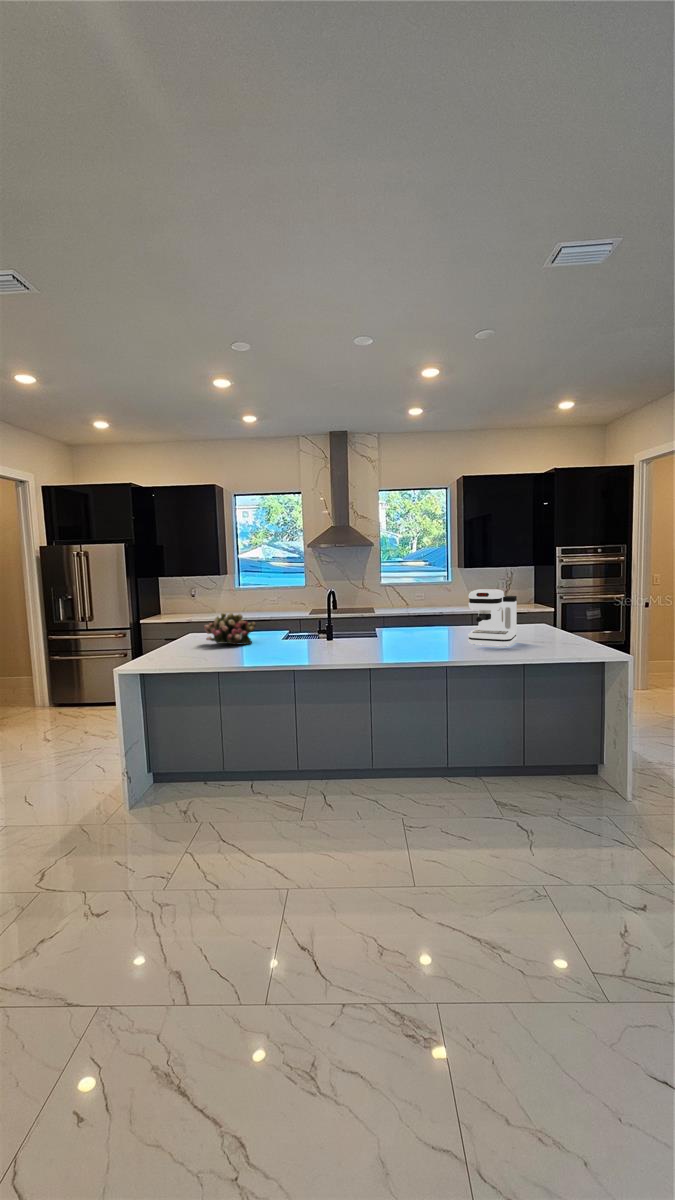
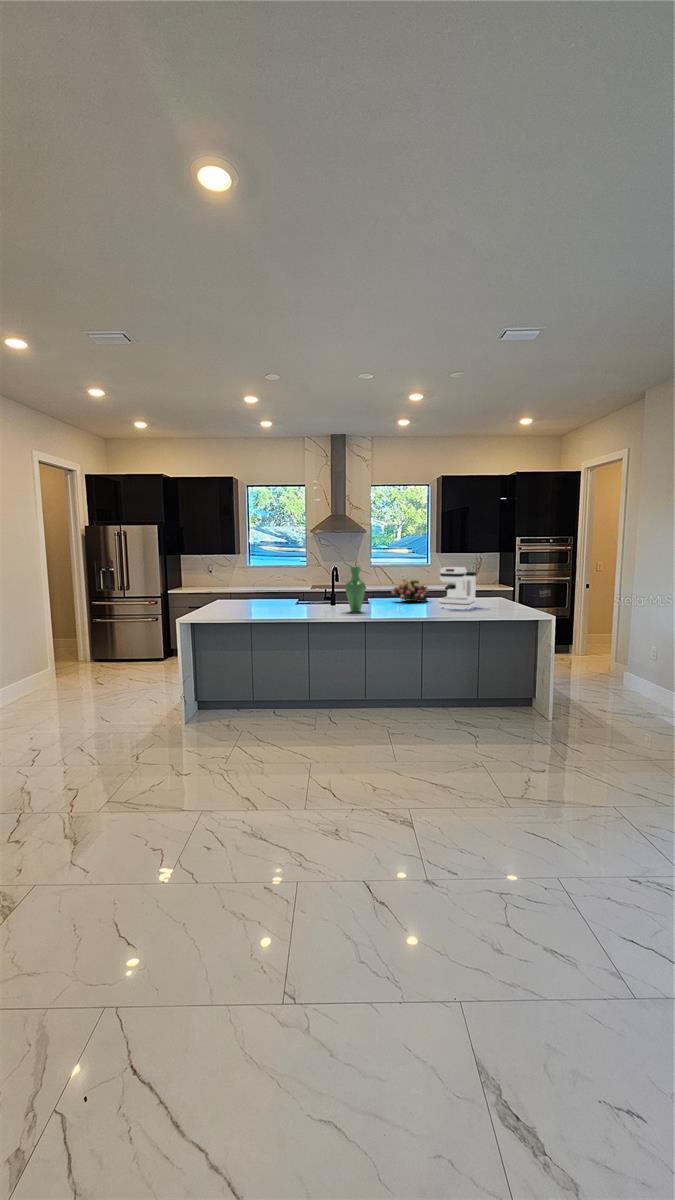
vase: none [342,593,369,654] -> present [345,567,366,612]
flower arrangement: present [204,612,256,644] -> present [392,578,429,602]

